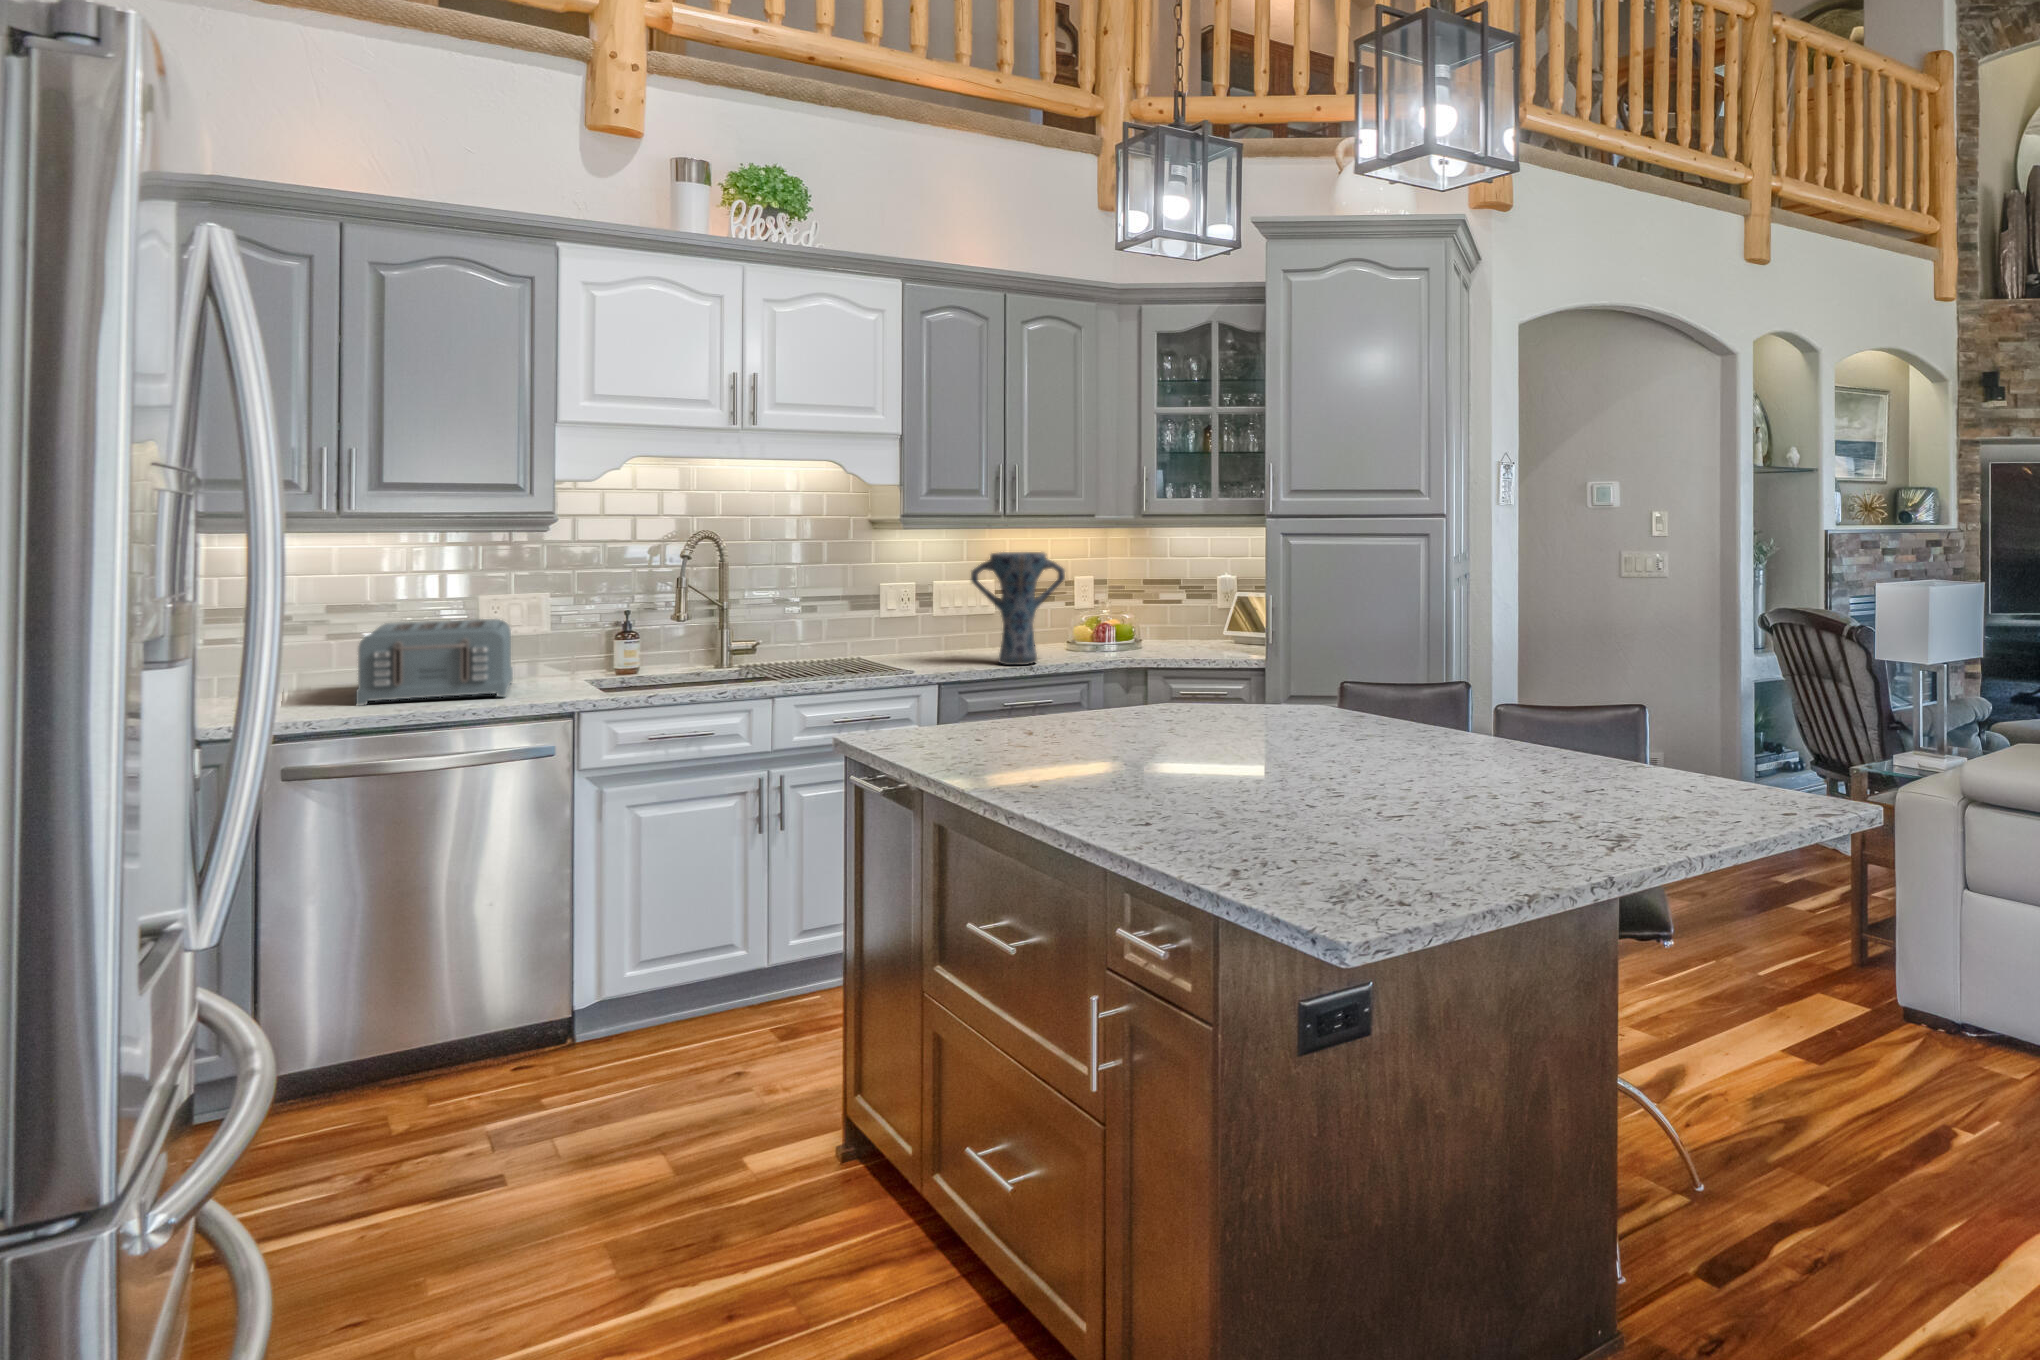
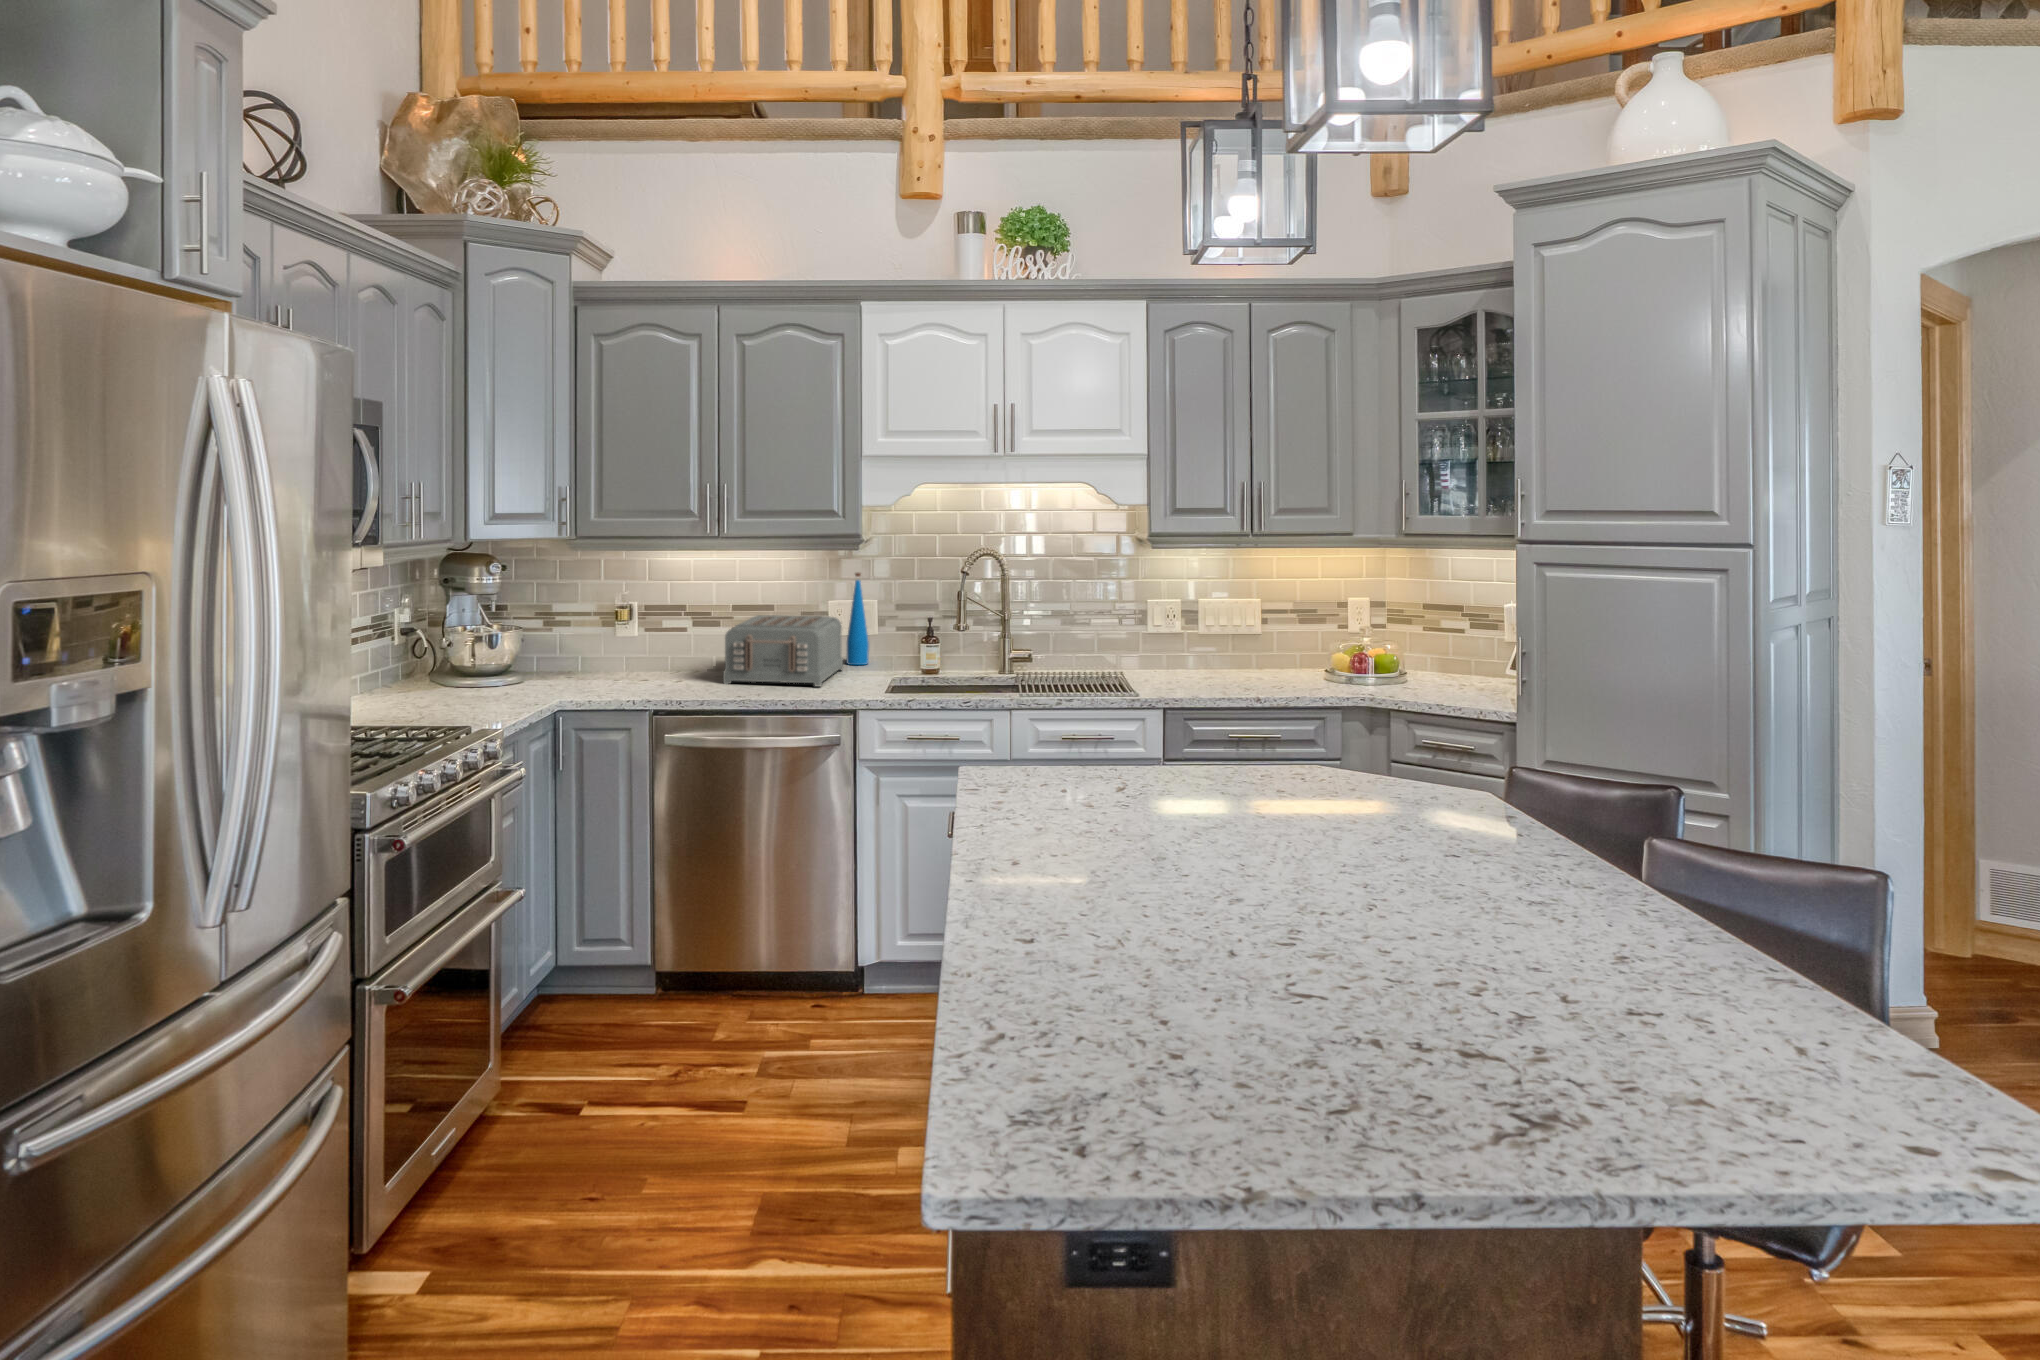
vase: present [971,552,1065,665] -> none [1212,577,1306,695]
bottle: none [507,569,539,678] -> present [847,573,869,665]

